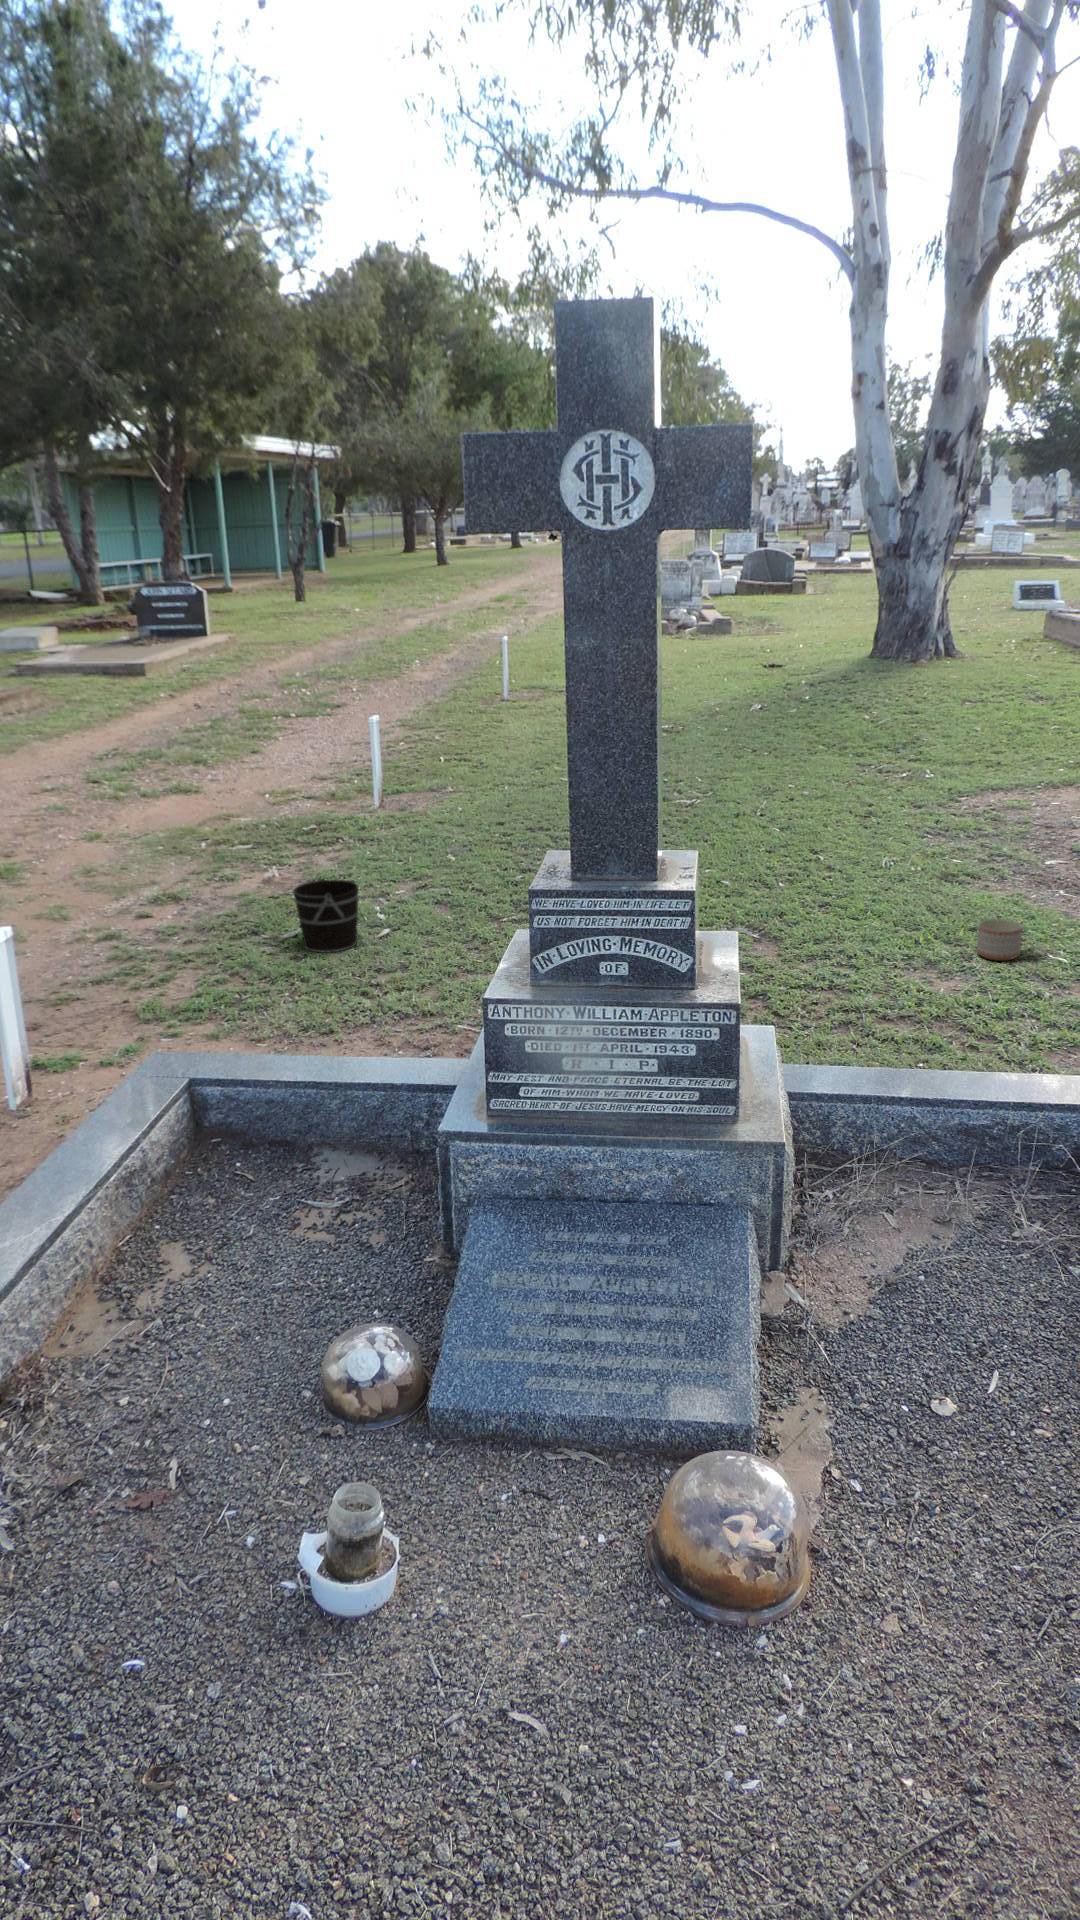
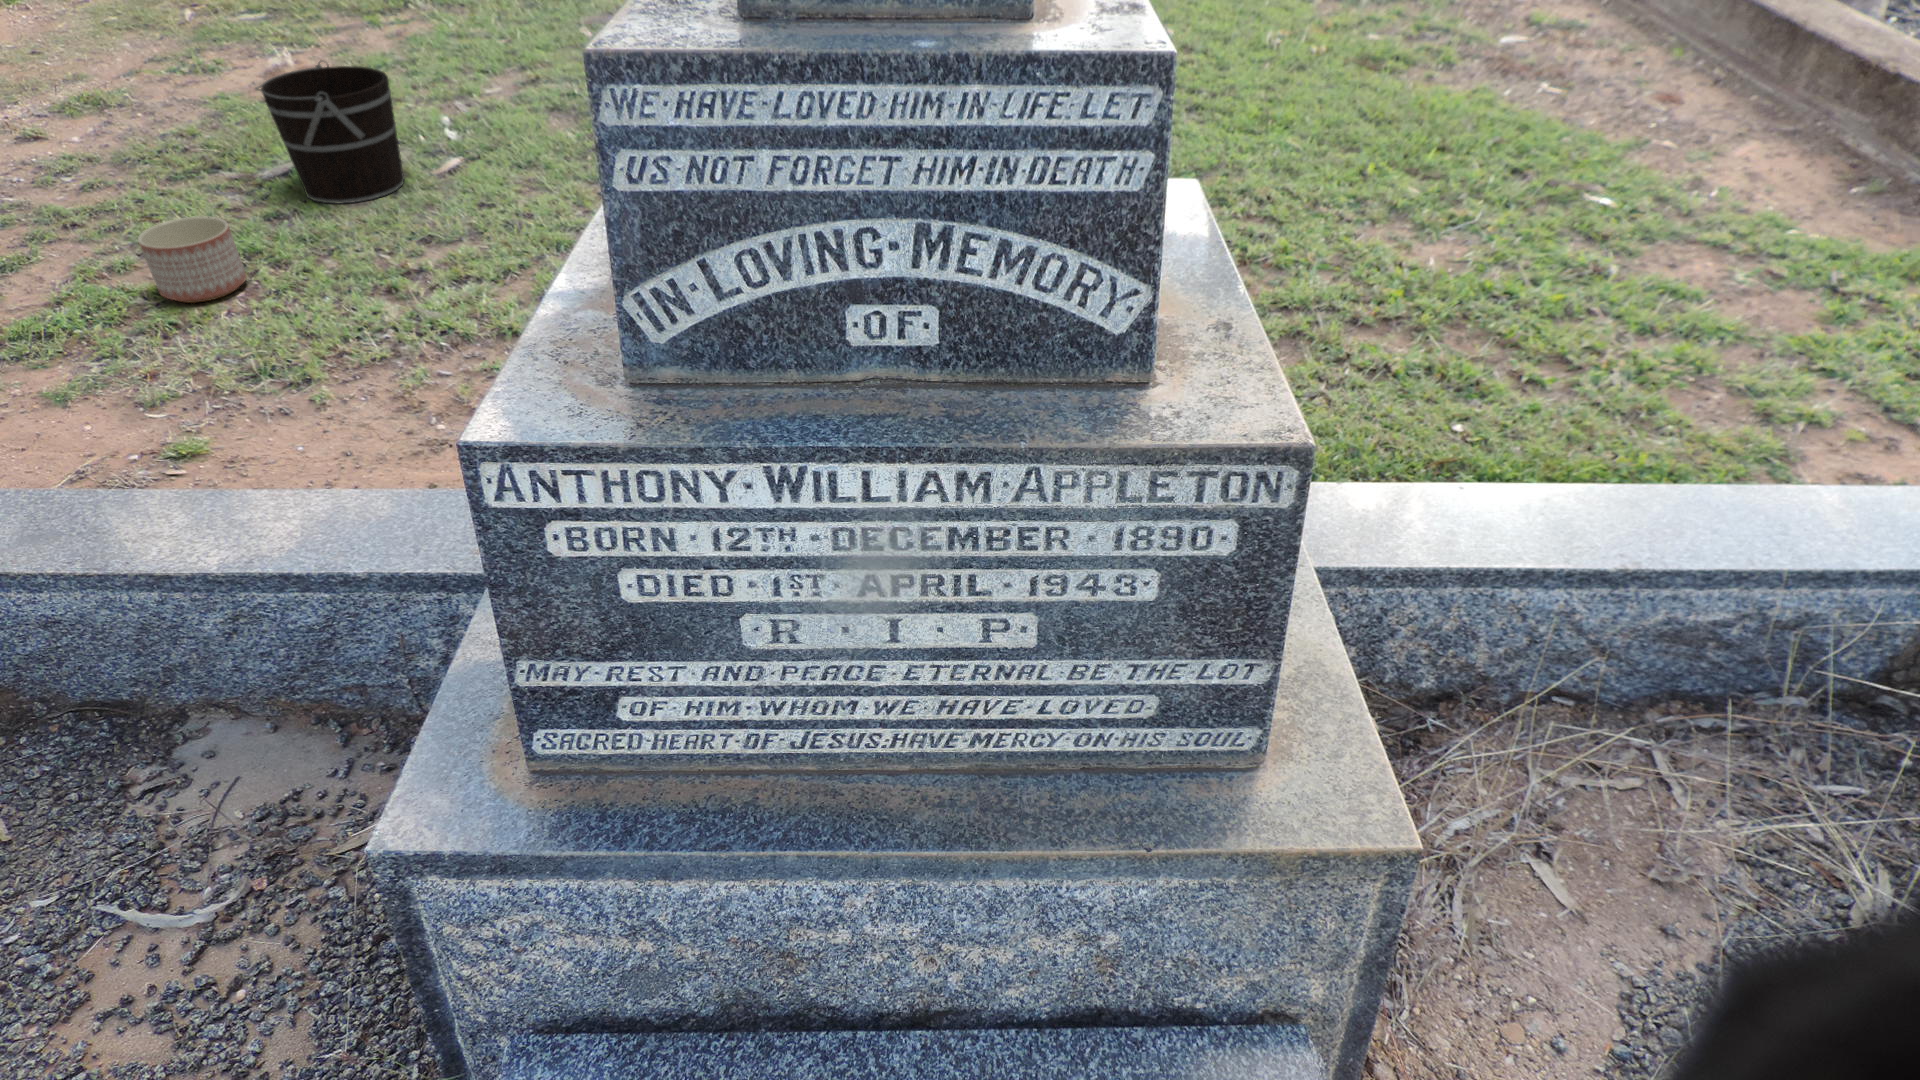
planter: present [977,919,1023,961] -> present [138,216,247,303]

